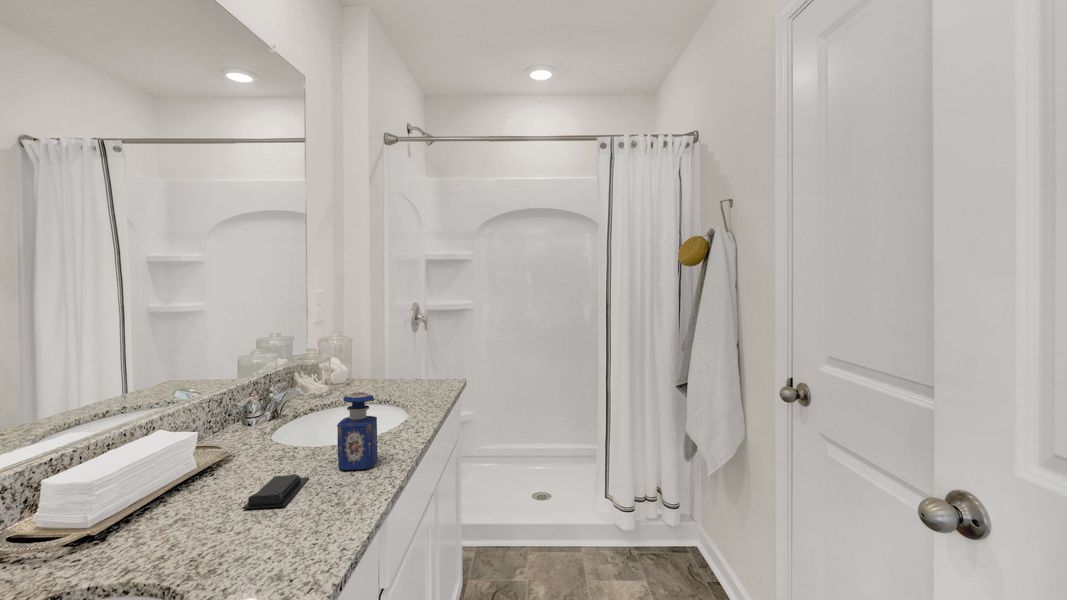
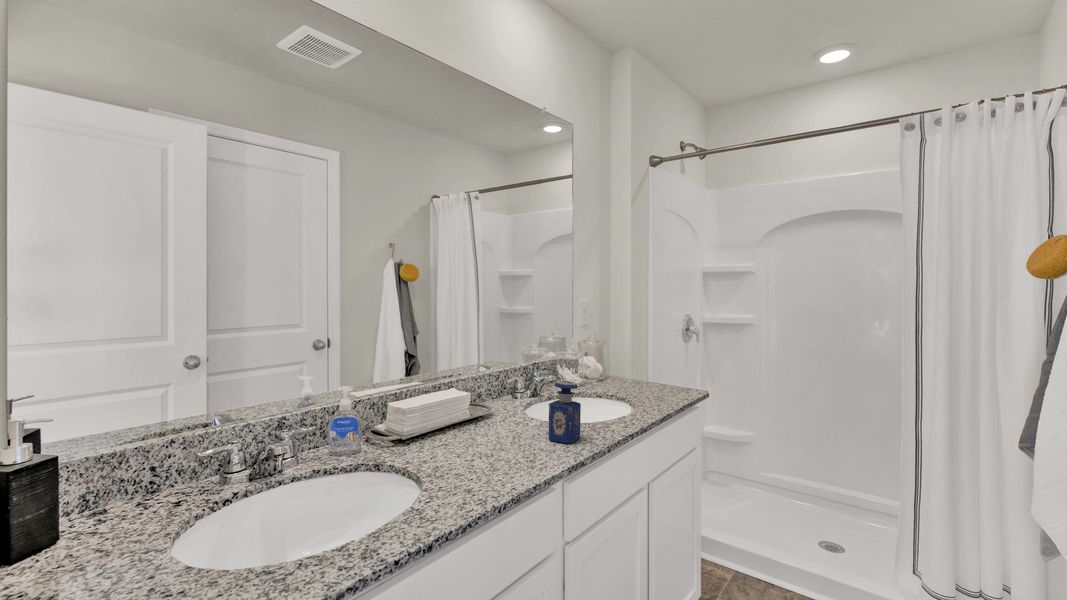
soap bar: present [243,474,309,509] -> none [478,433,527,453]

